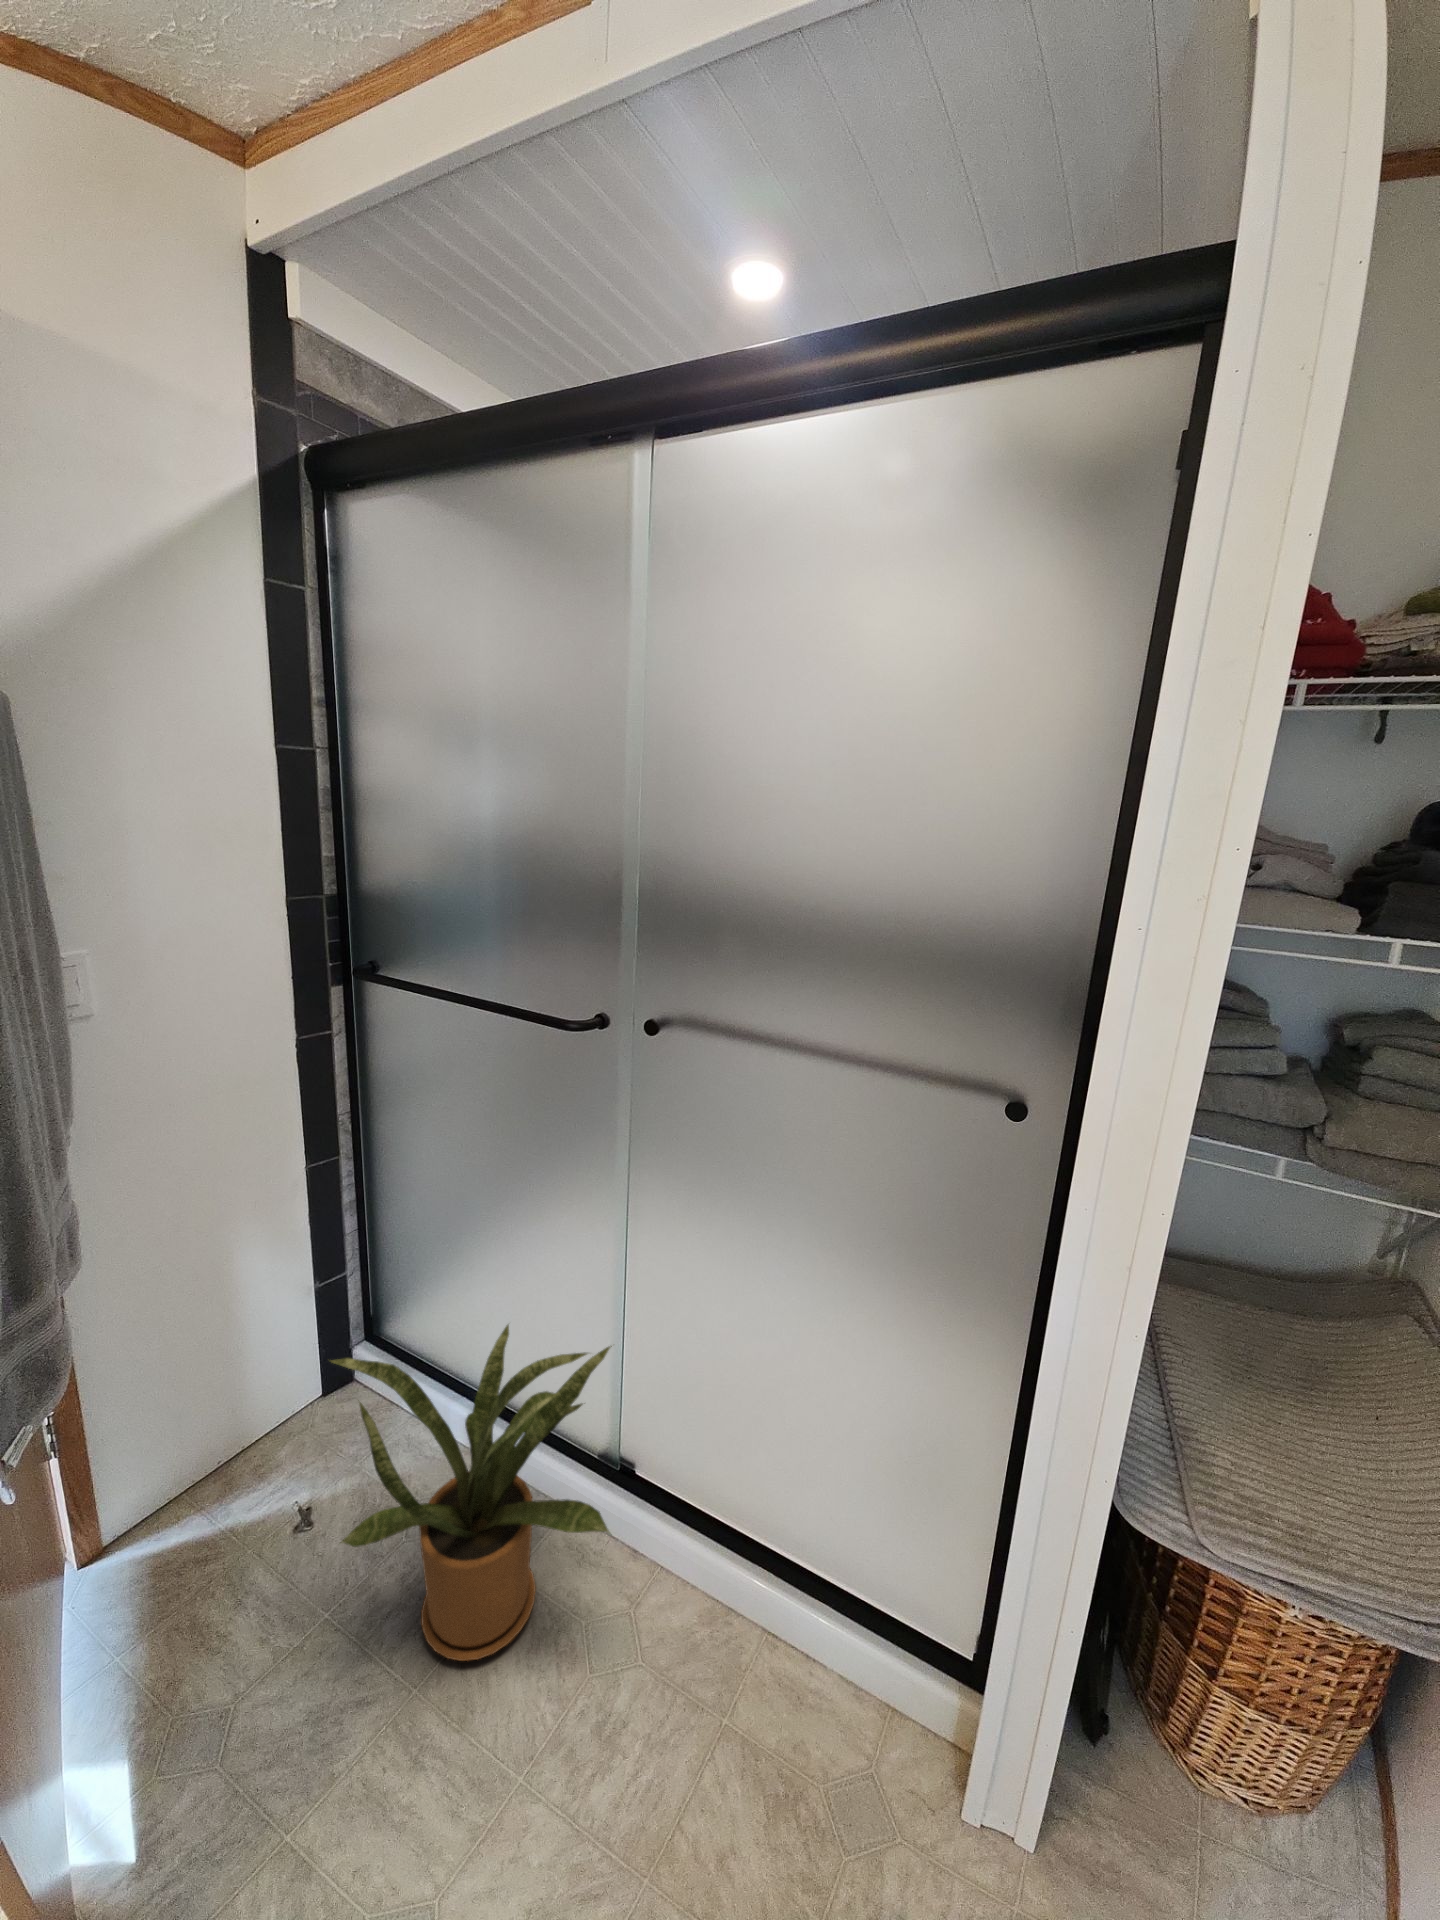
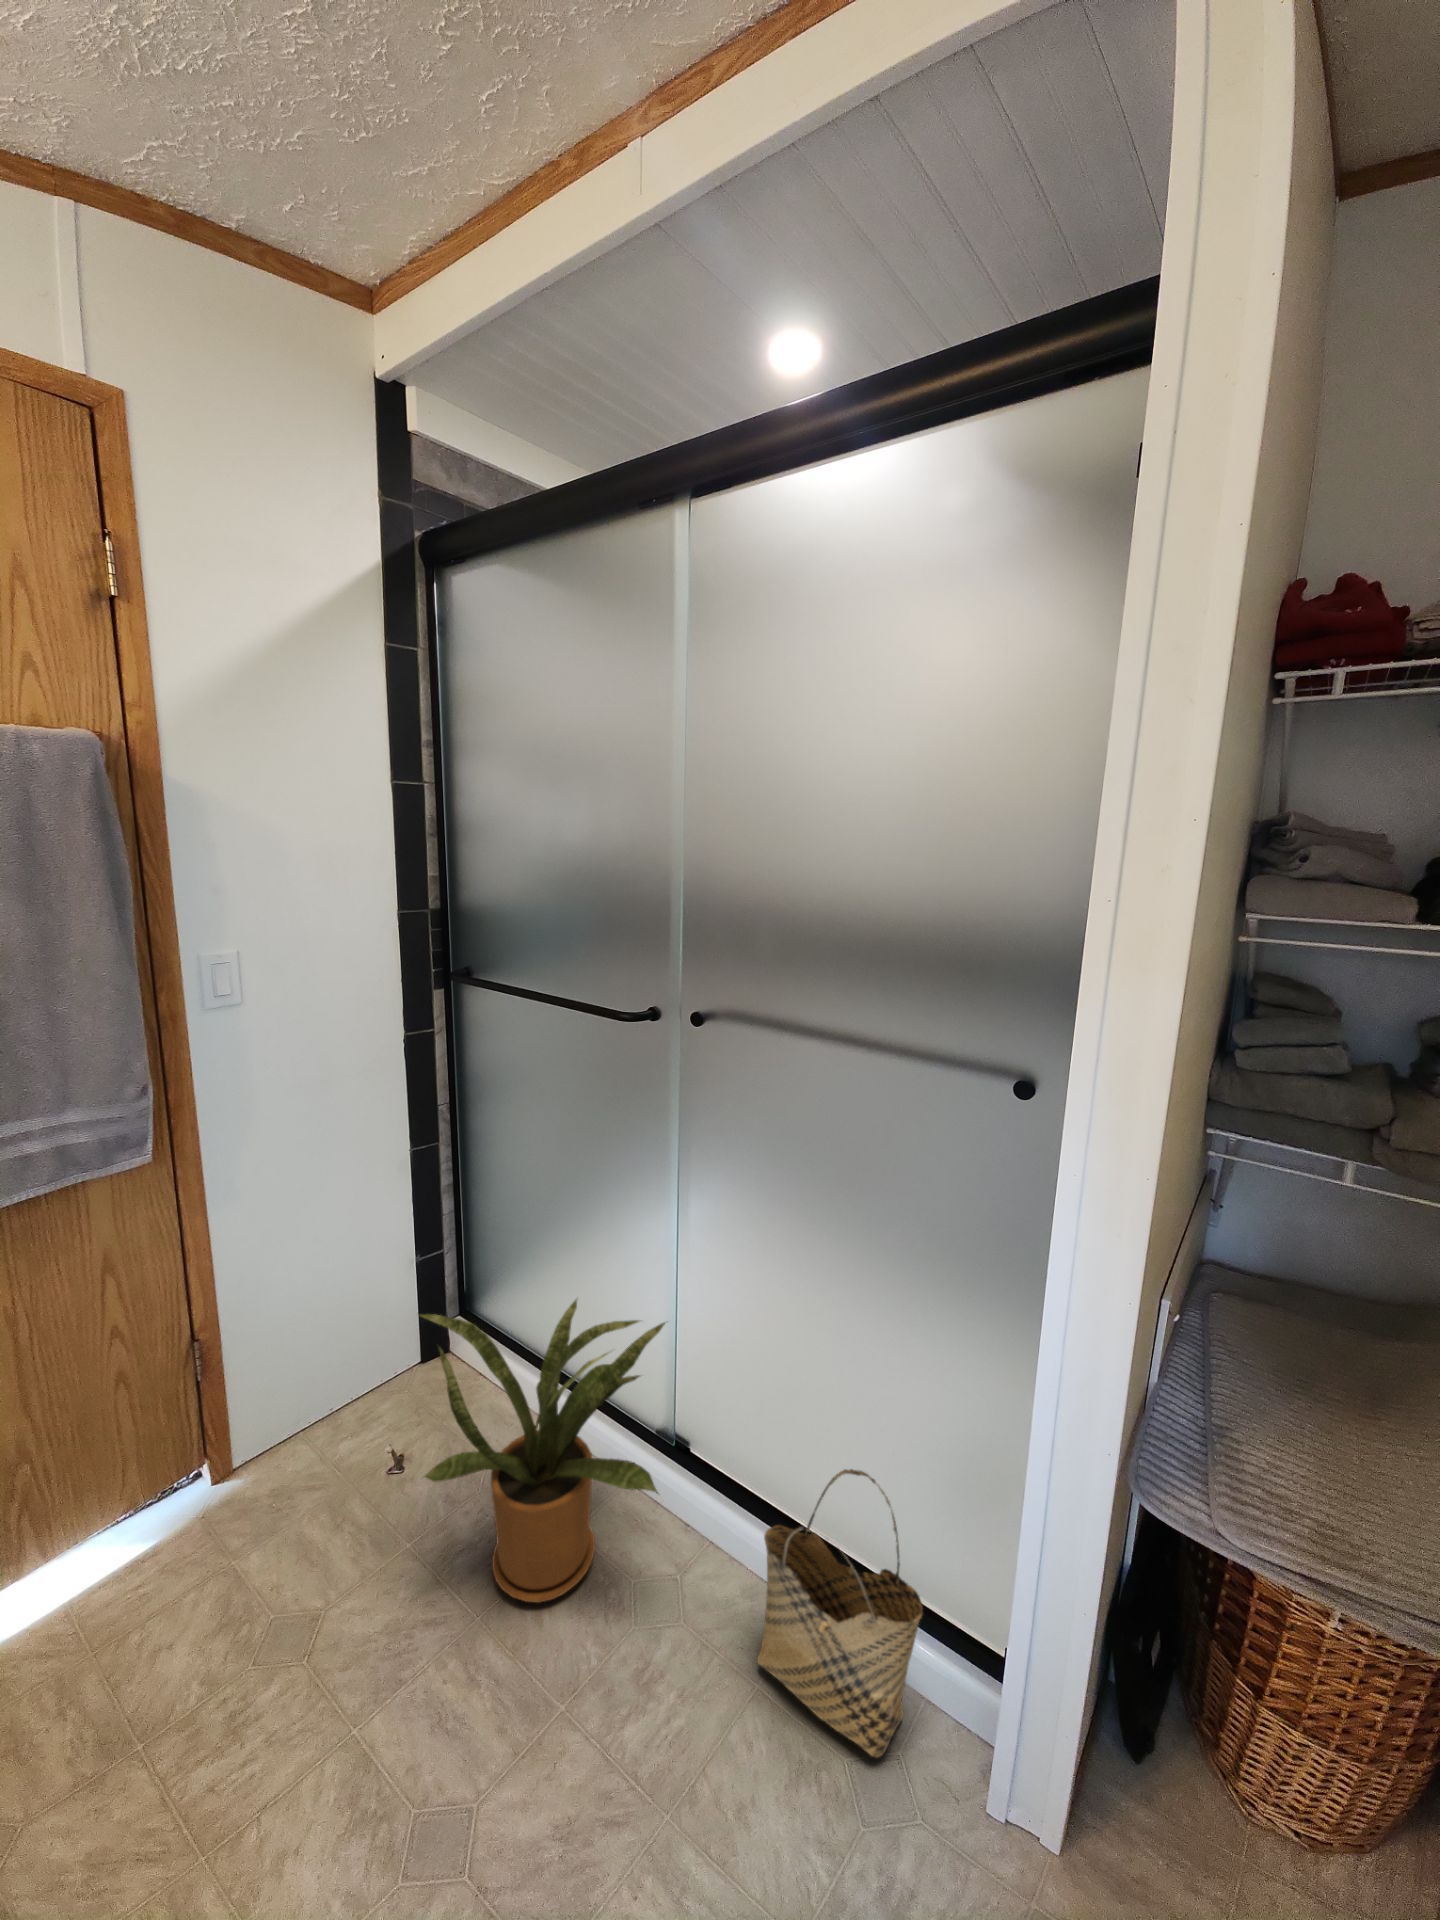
woven basket: none [719,1491,894,1783] -> present [758,1469,923,1757]

